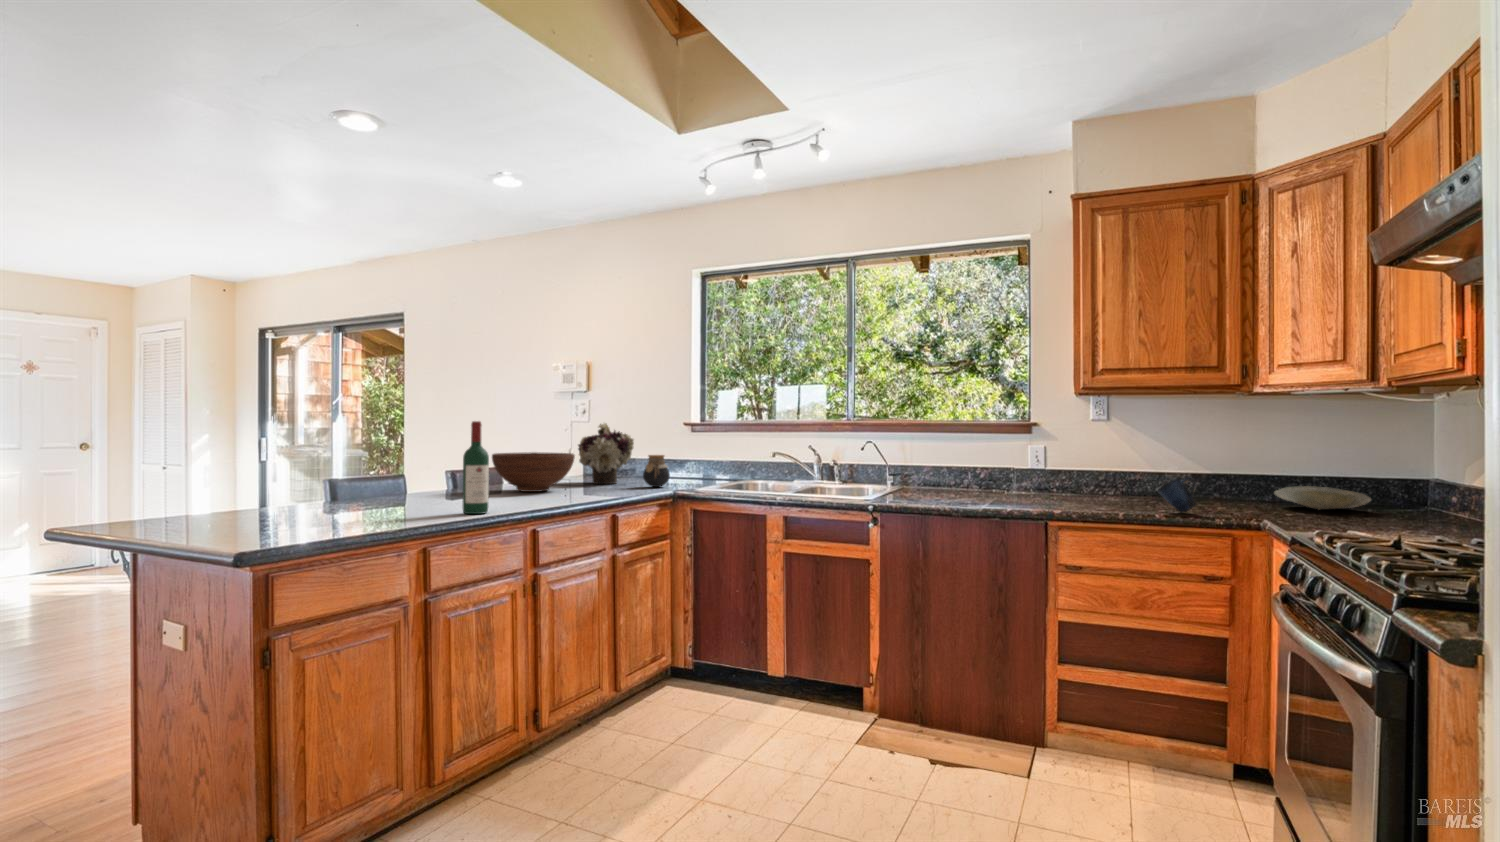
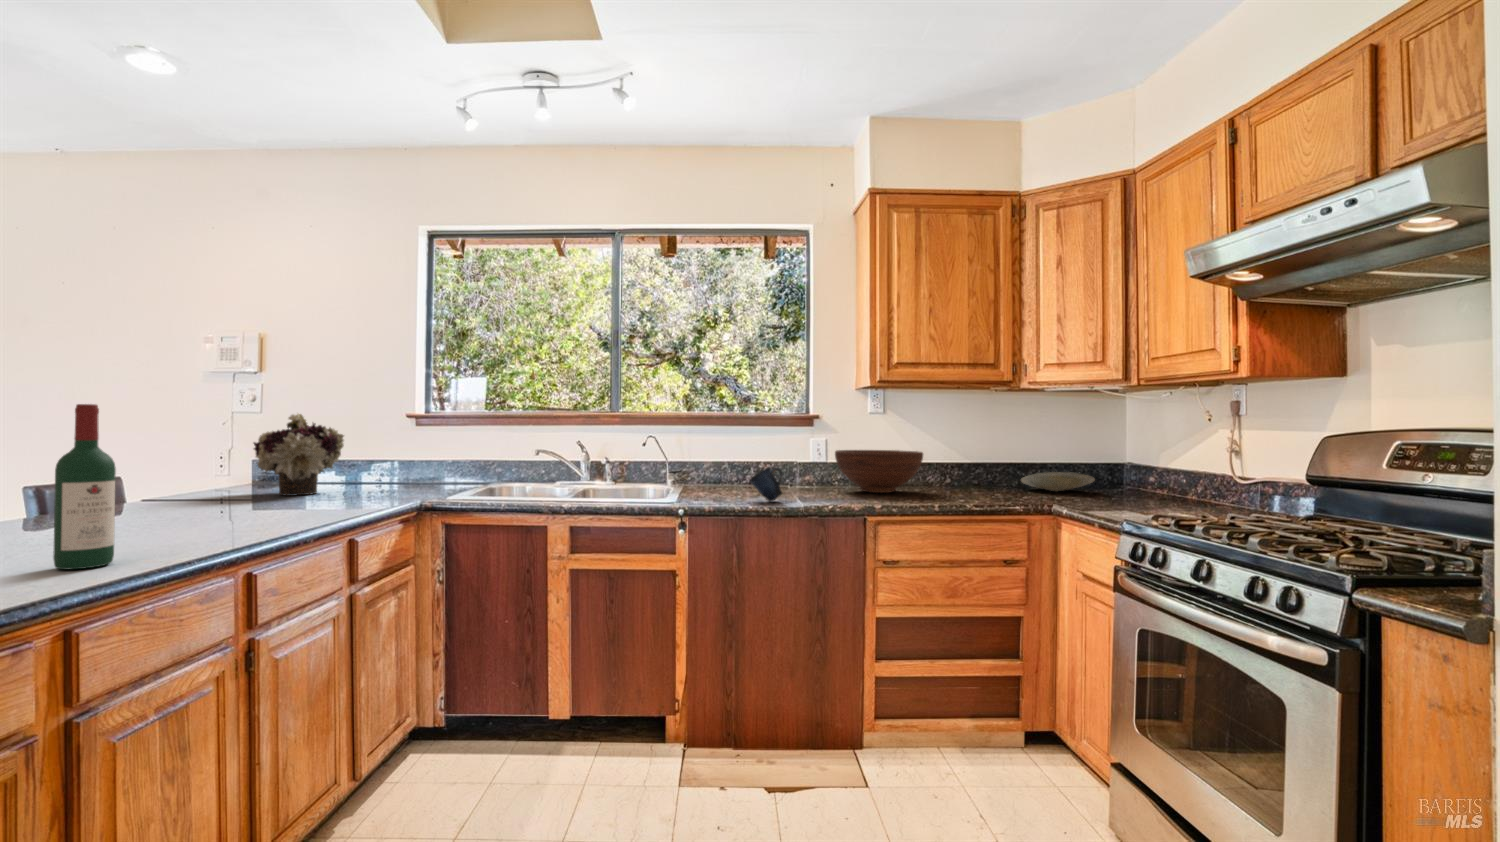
fruit bowl: present [492,452,575,492] -> present [835,450,923,493]
jar: present [643,455,670,487] -> none [363,455,403,497]
mug: present [1158,477,1196,513] -> present [750,467,783,502]

